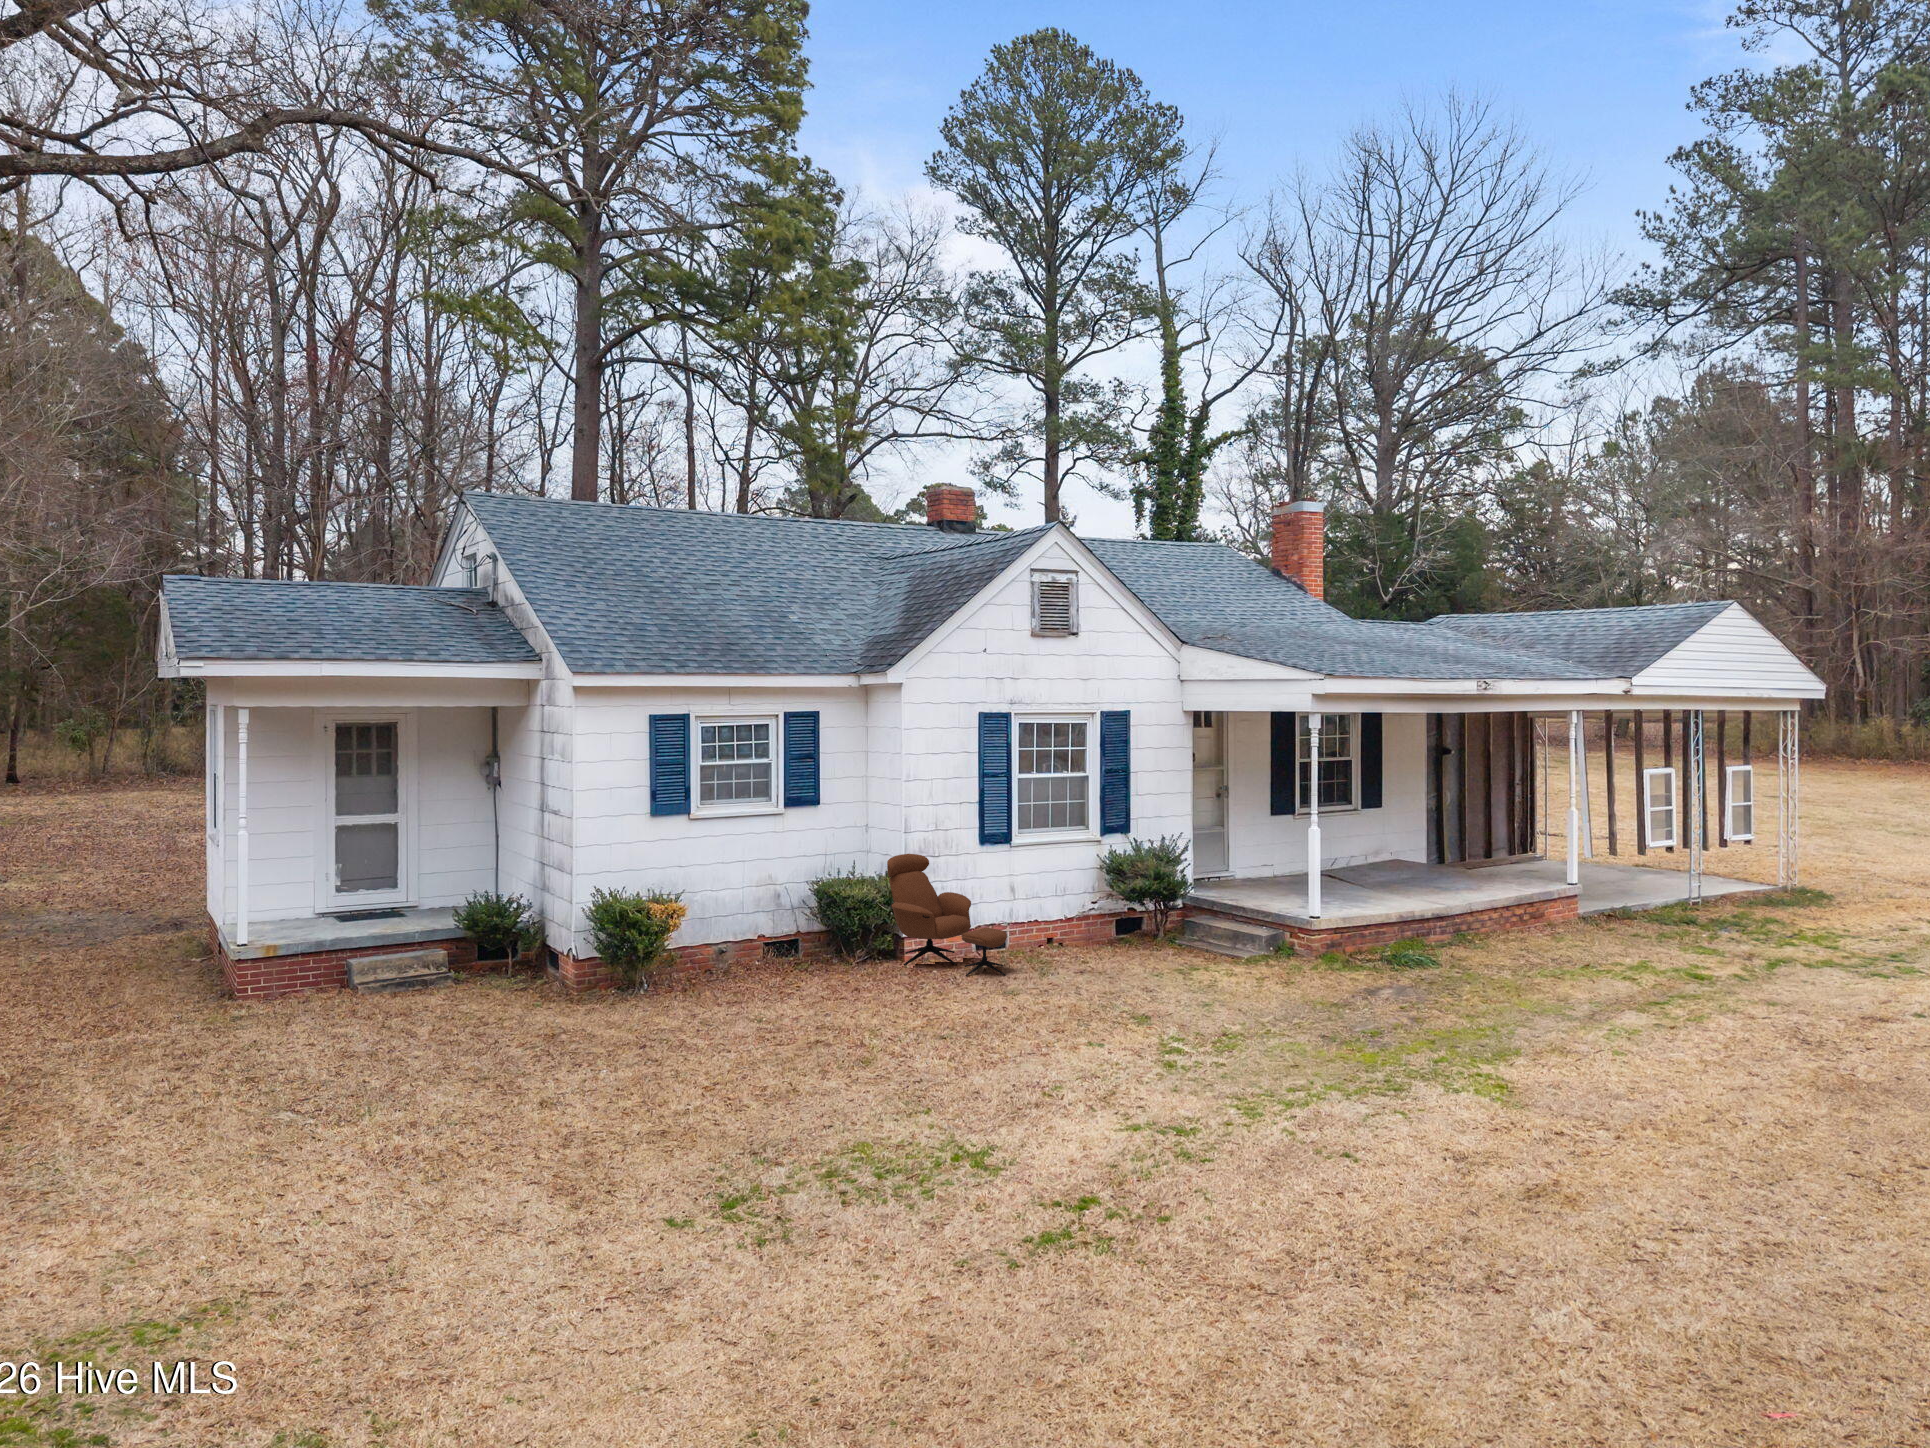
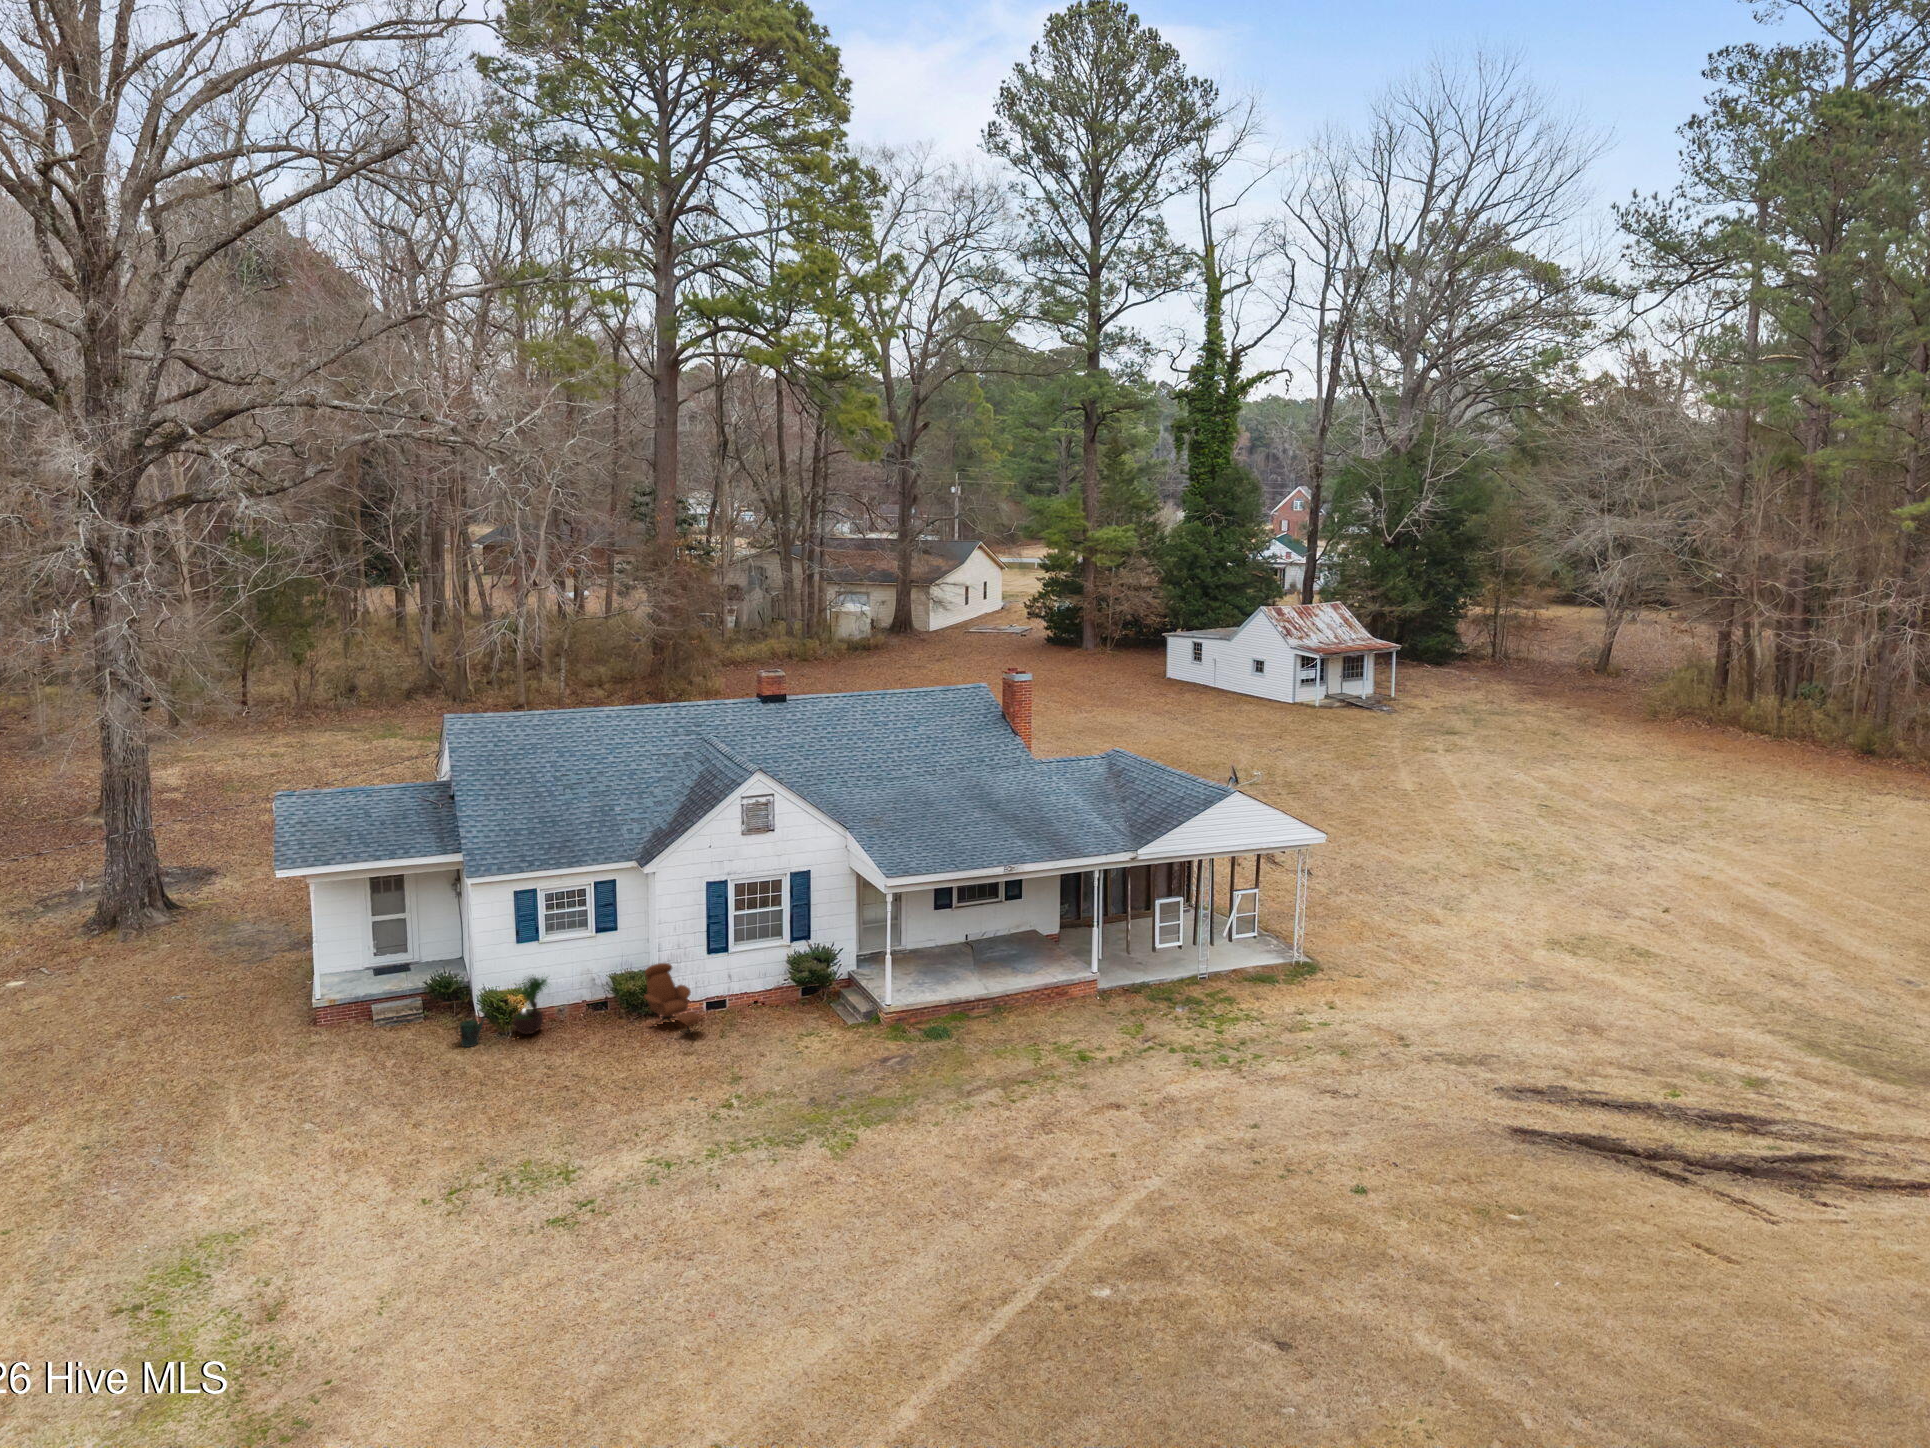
potted tree: none [656,857,728,980] -> present [514,975,547,1034]
watering can: none [557,937,612,999] -> present [456,1012,488,1047]

